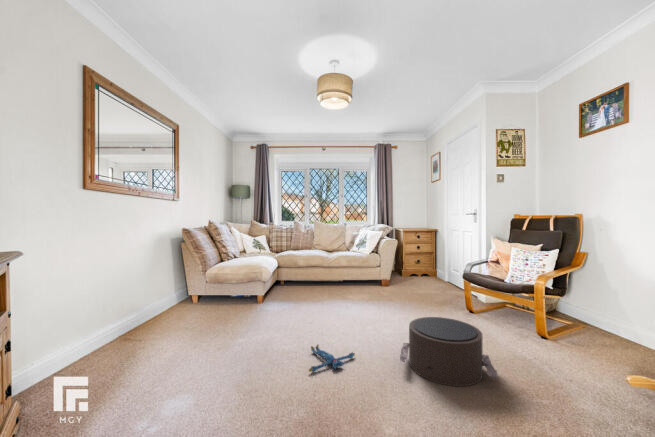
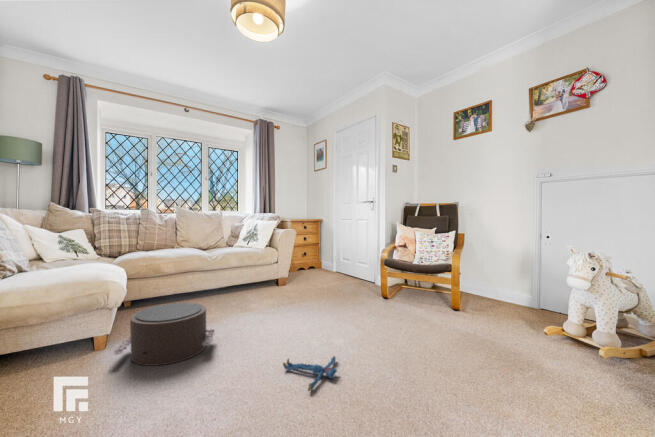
pouf: present [400,317,498,386] -> present [114,303,214,366]

